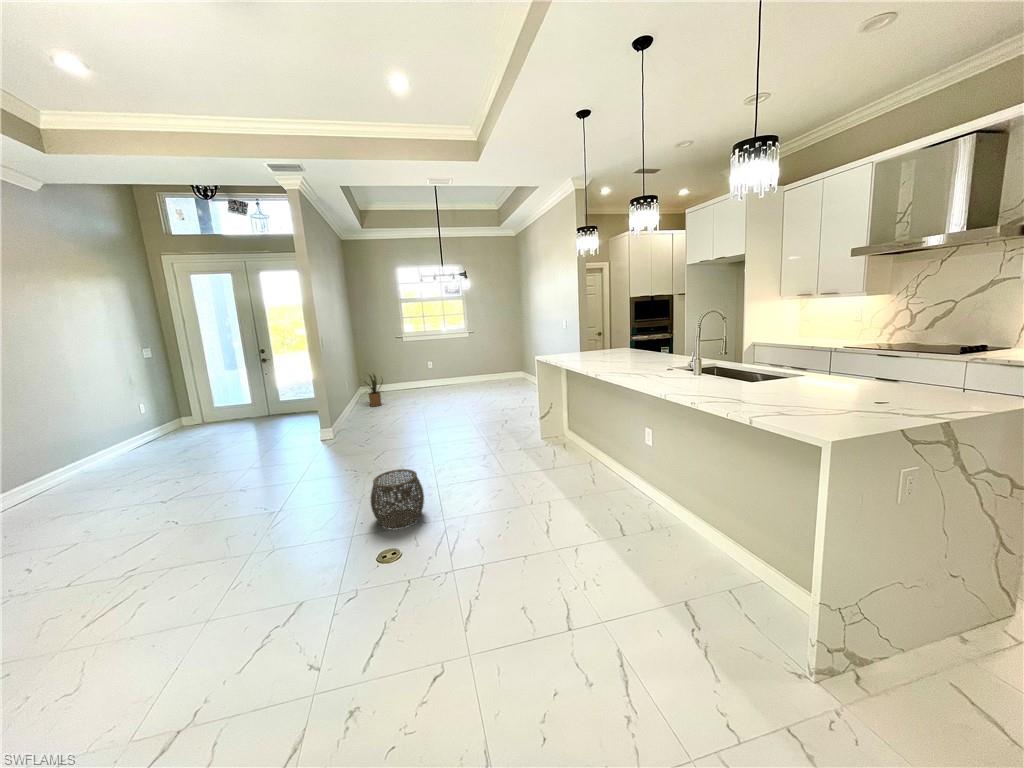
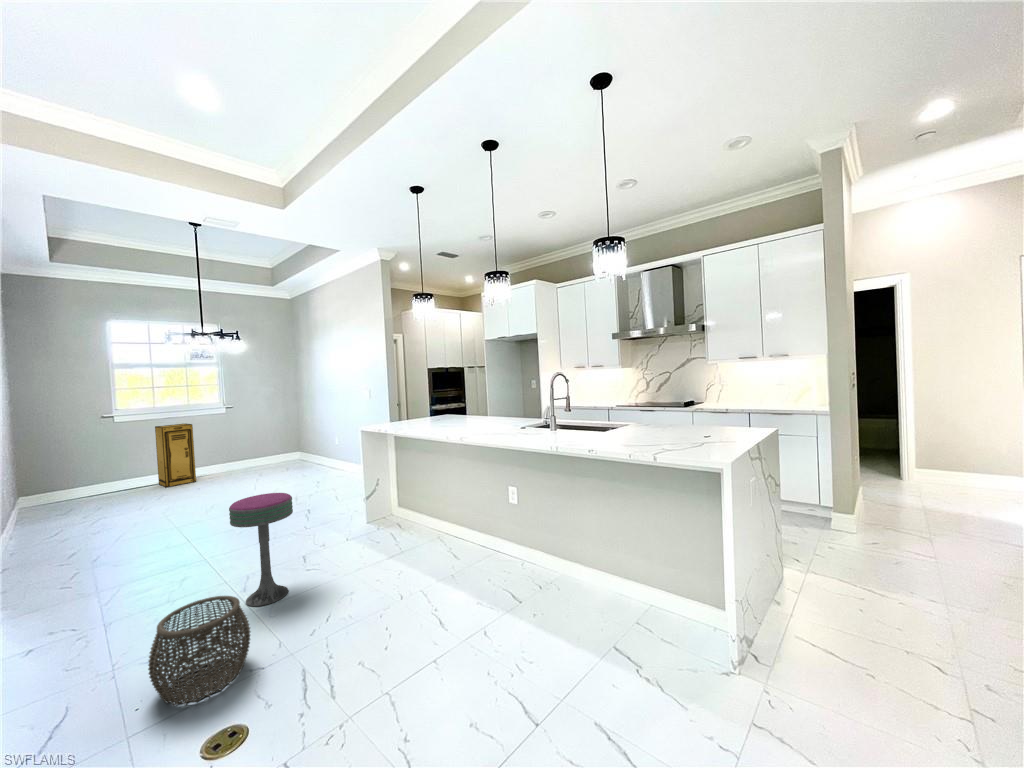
storage cabinet: none [429,344,454,390] -> present [155,424,196,488]
house plant: present [365,373,383,407] -> none [15,471,73,527]
bar stool: none [427,405,468,483] -> present [229,493,293,606]

